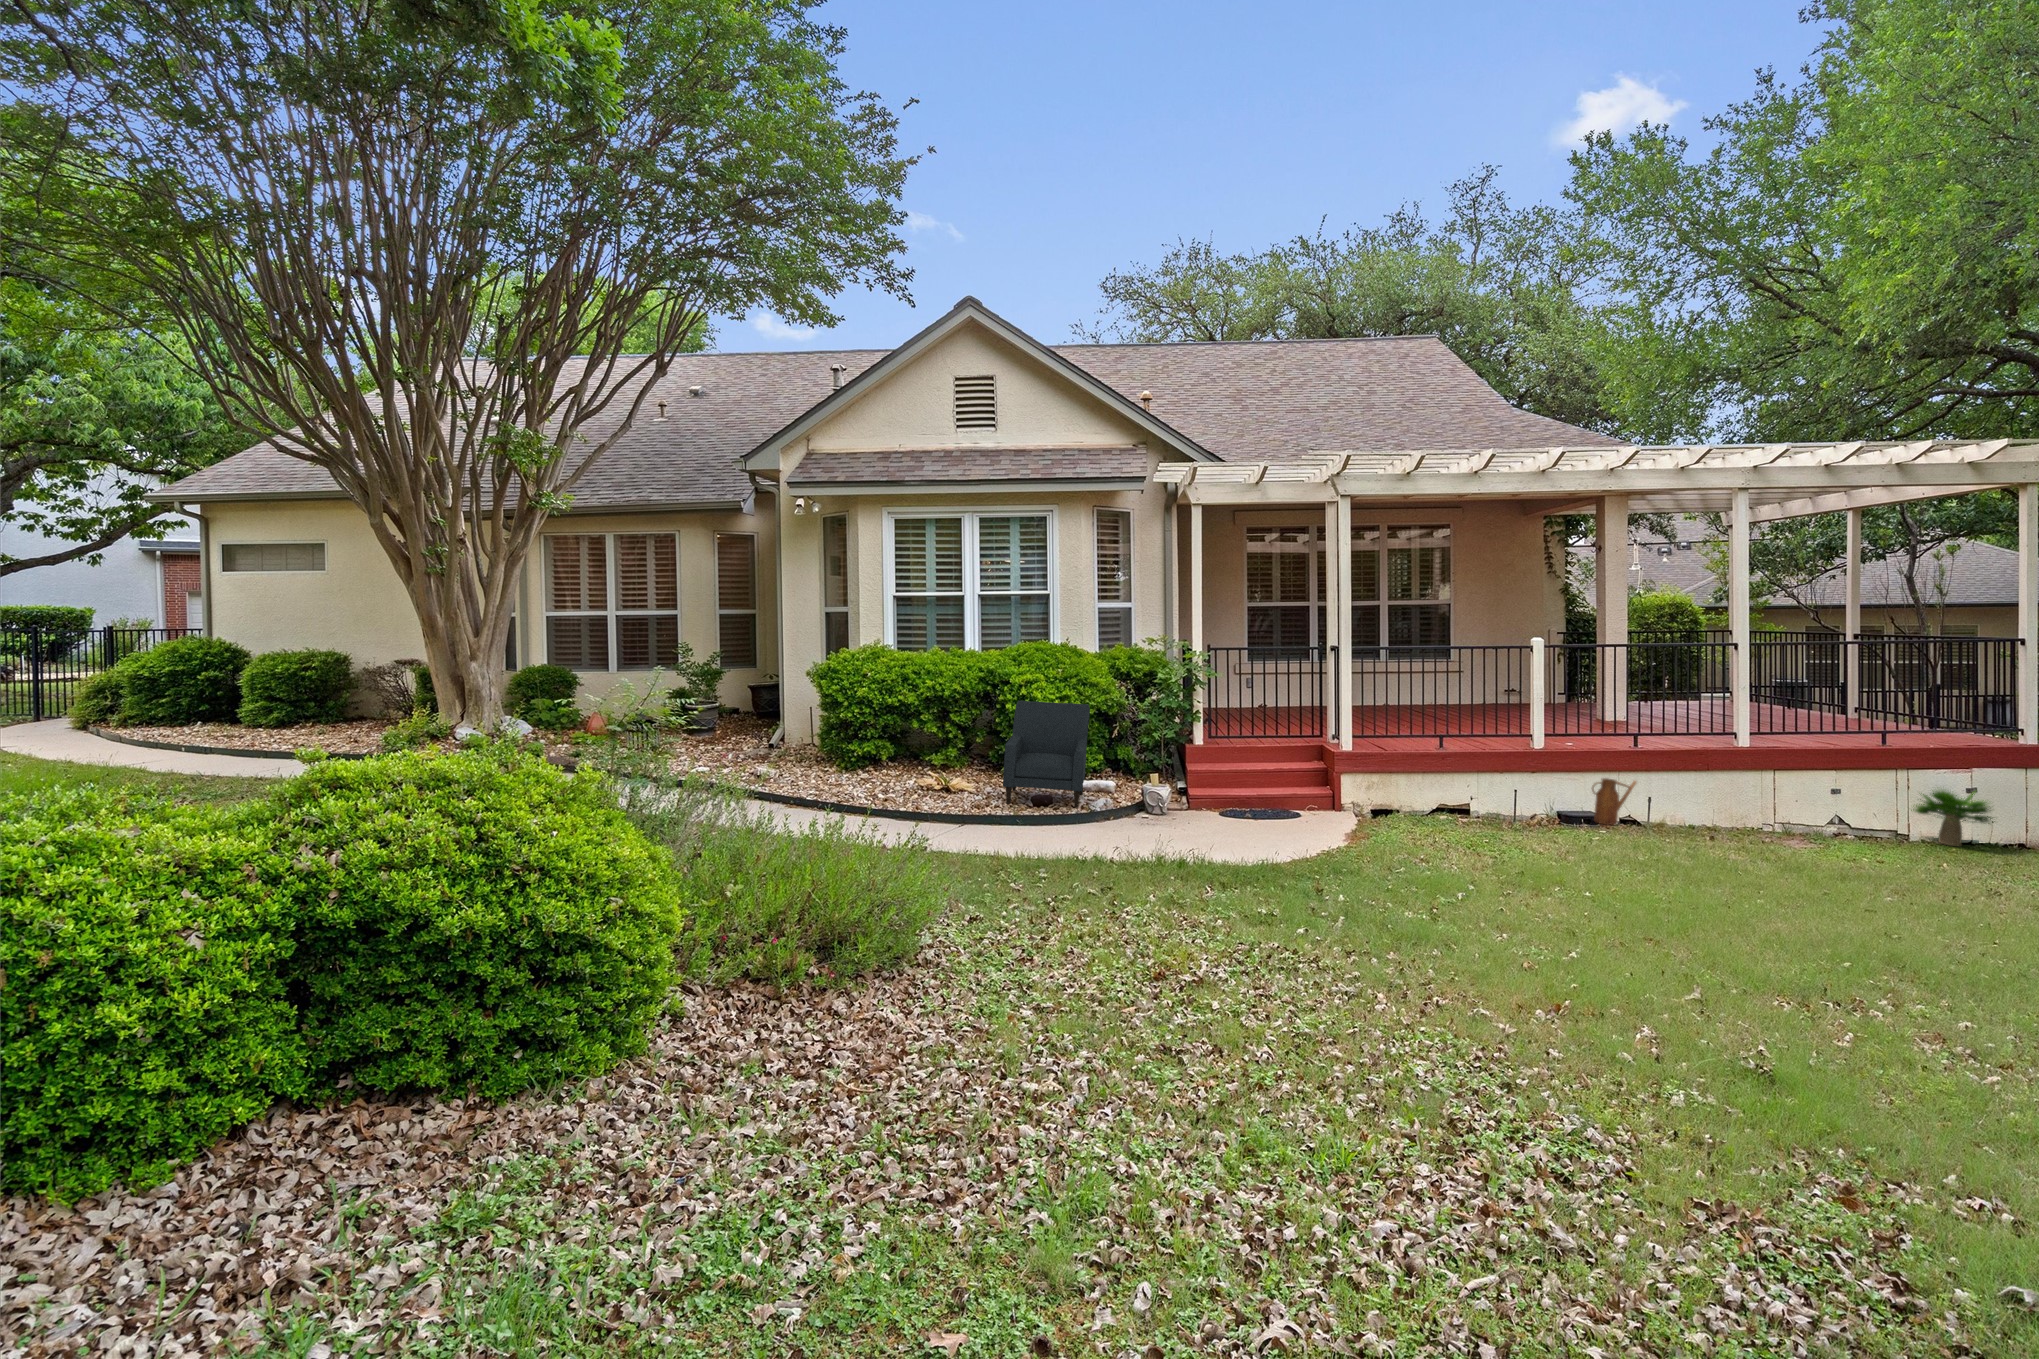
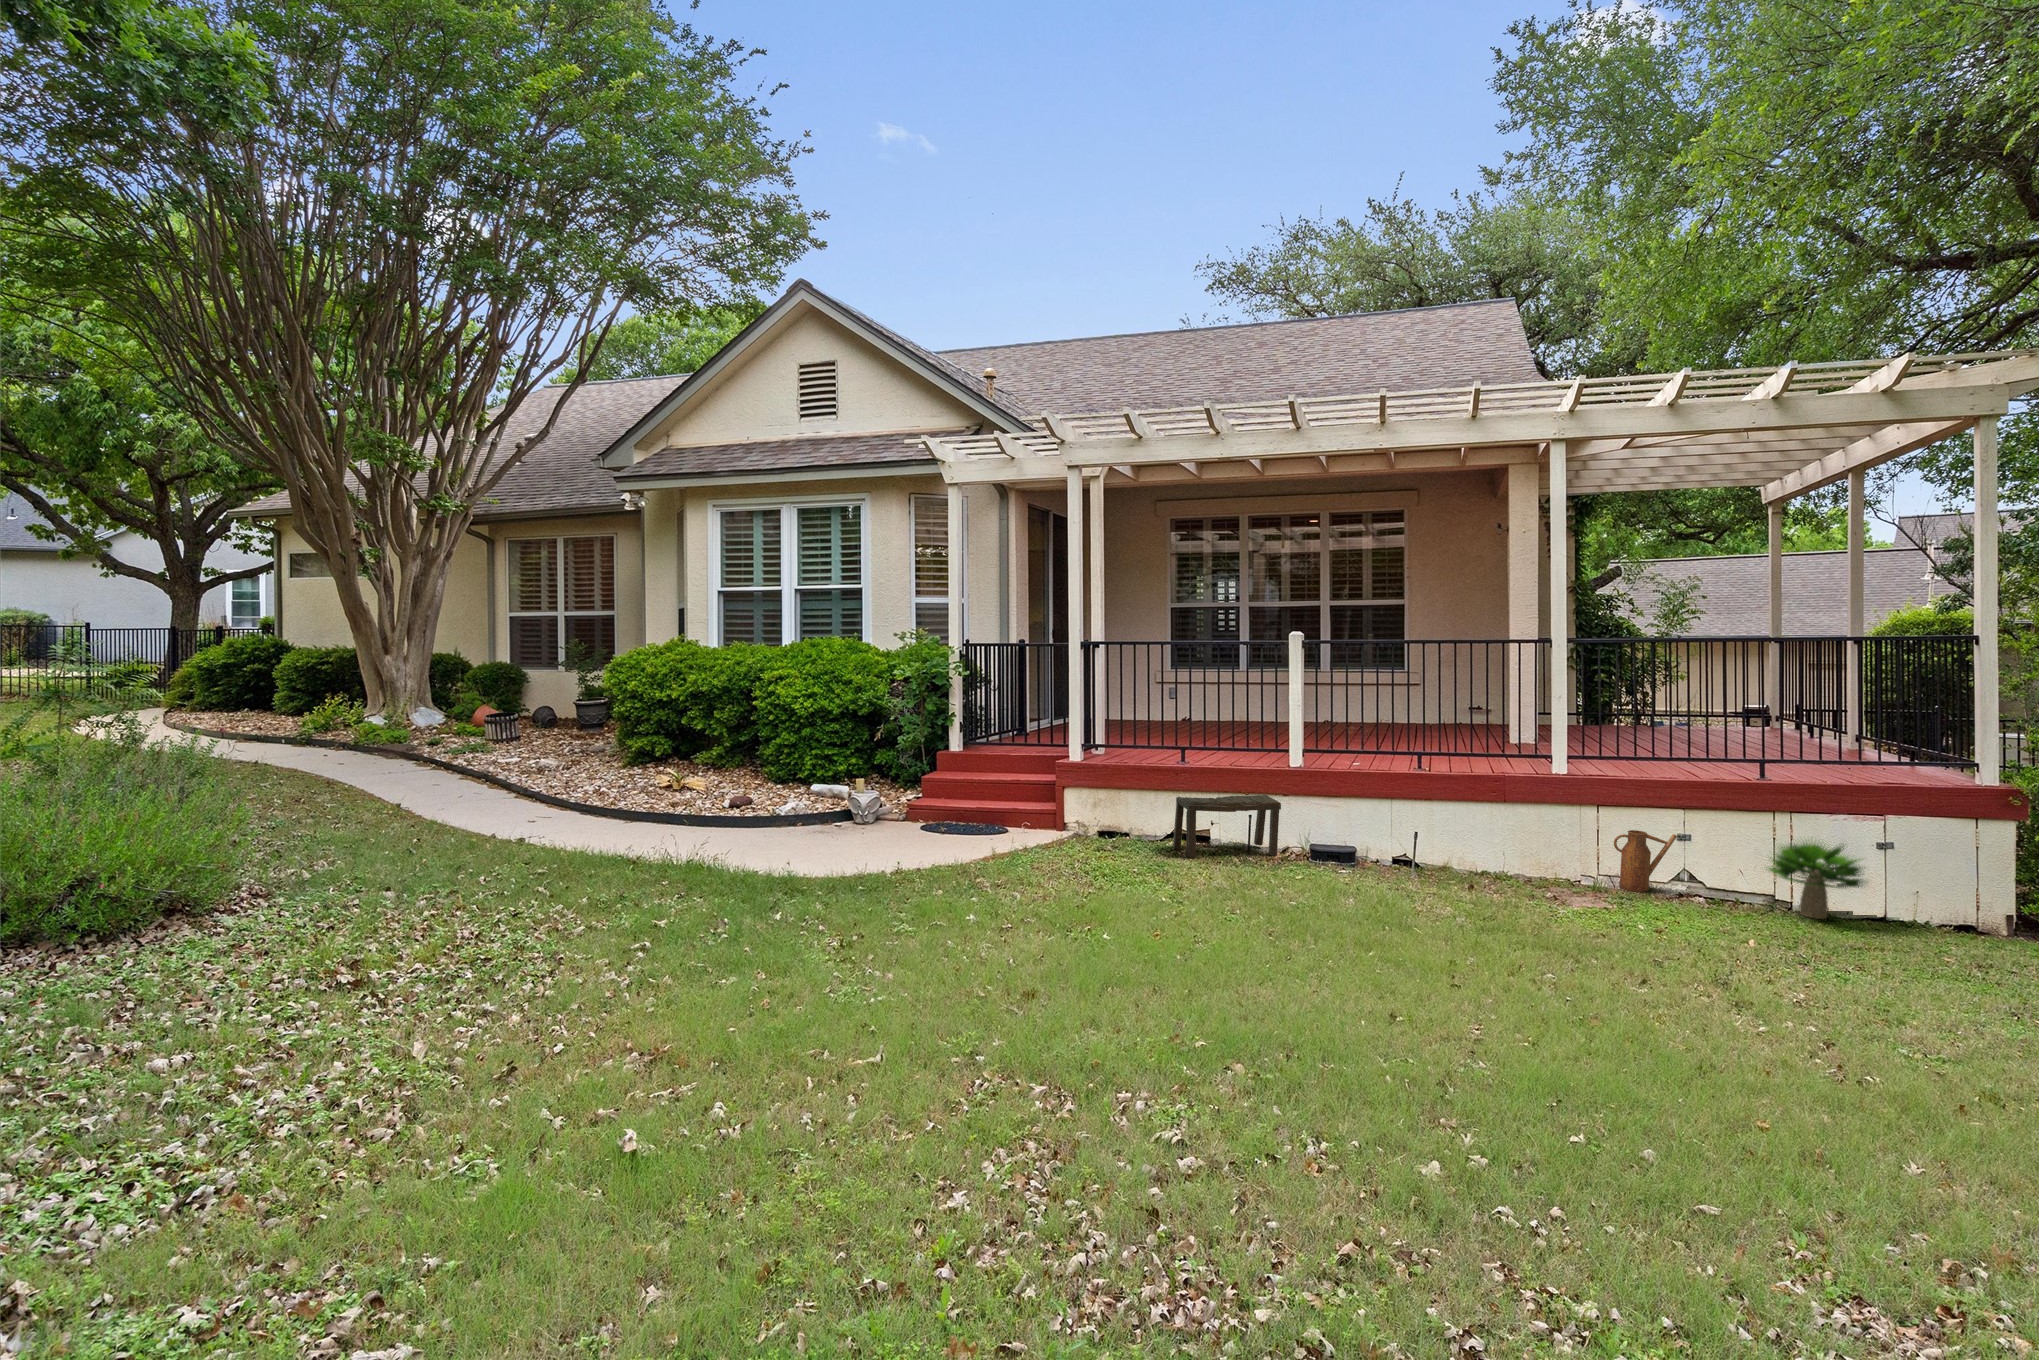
chair: present [1003,701,1090,808] -> none [717,700,837,809]
bench: none [1466,772,1553,831] -> present [1173,795,1281,858]
watering can: present [1592,778,1636,825] -> present [1614,830,1677,892]

